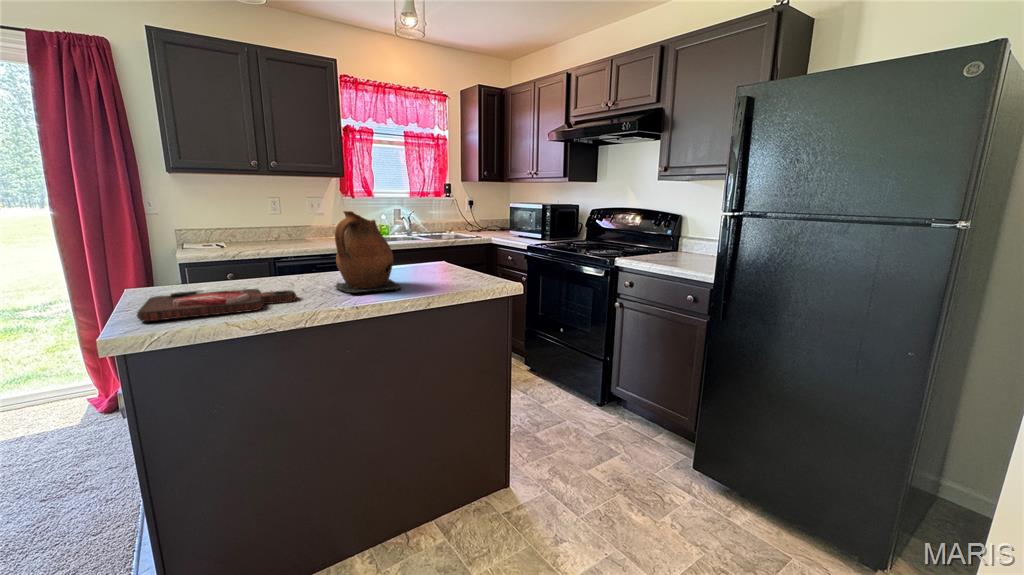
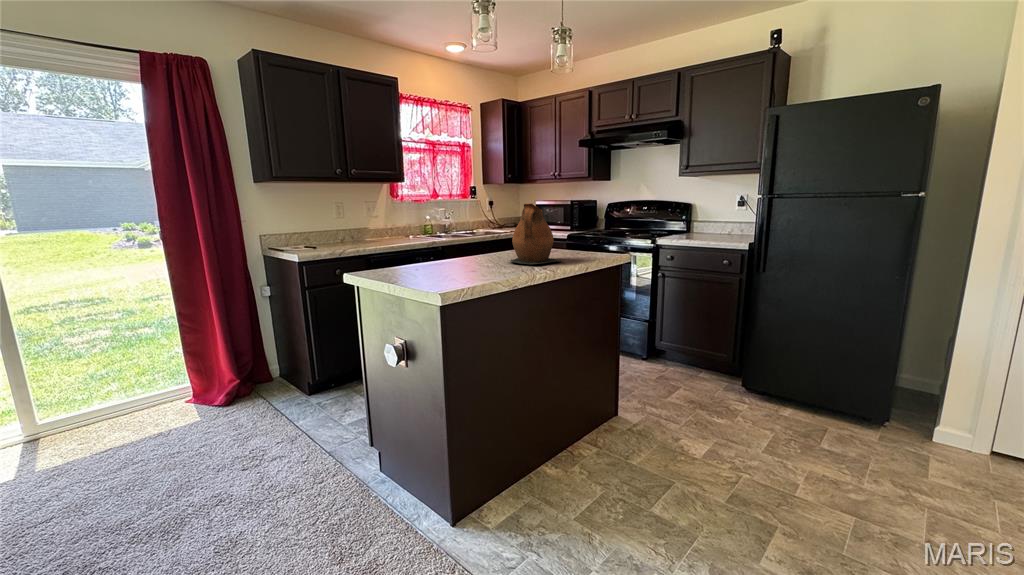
cutting board: present [137,287,297,321] -> none [410,262,504,285]

